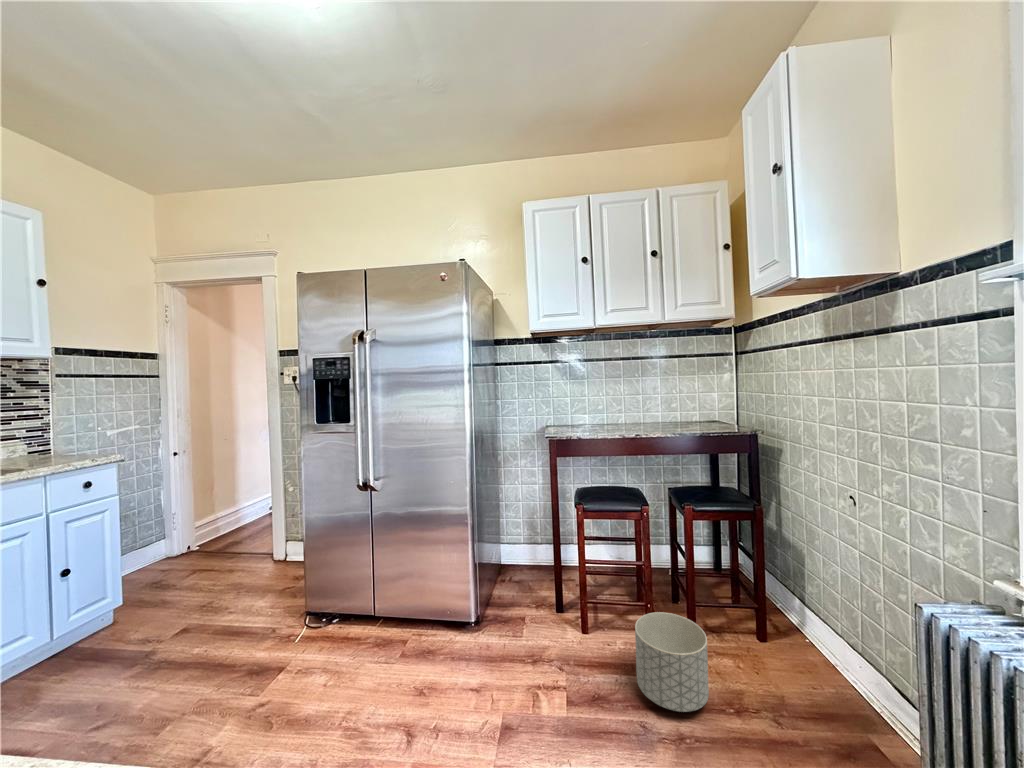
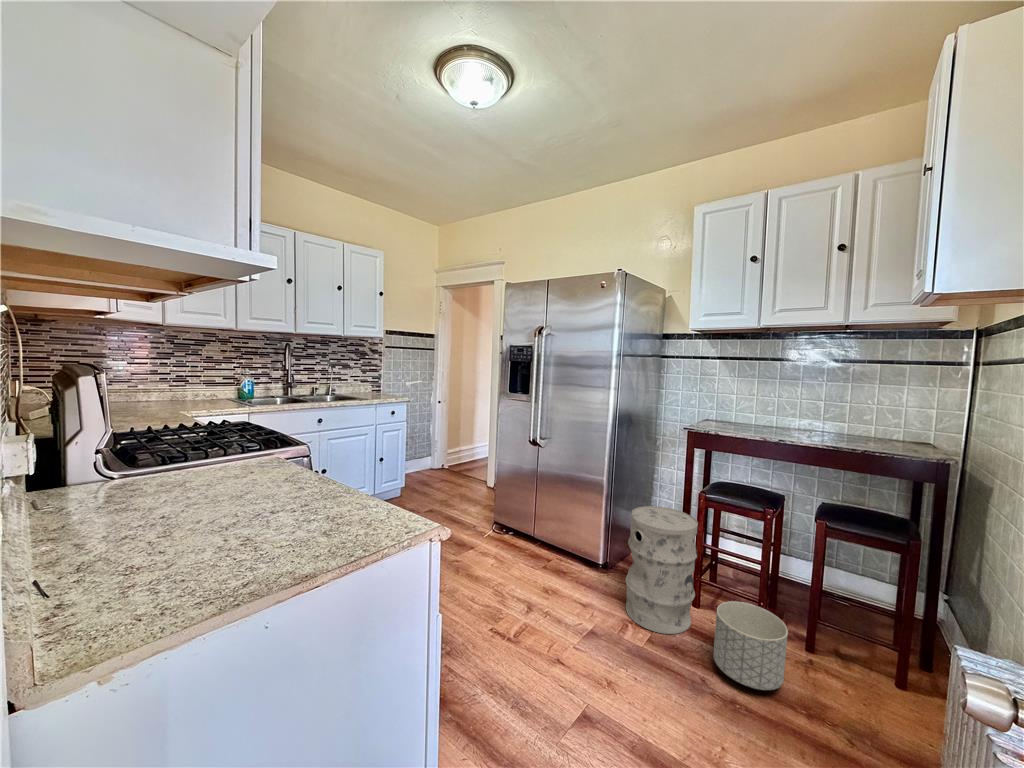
trash can: none [517,530,595,688] -> present [625,506,698,634]

